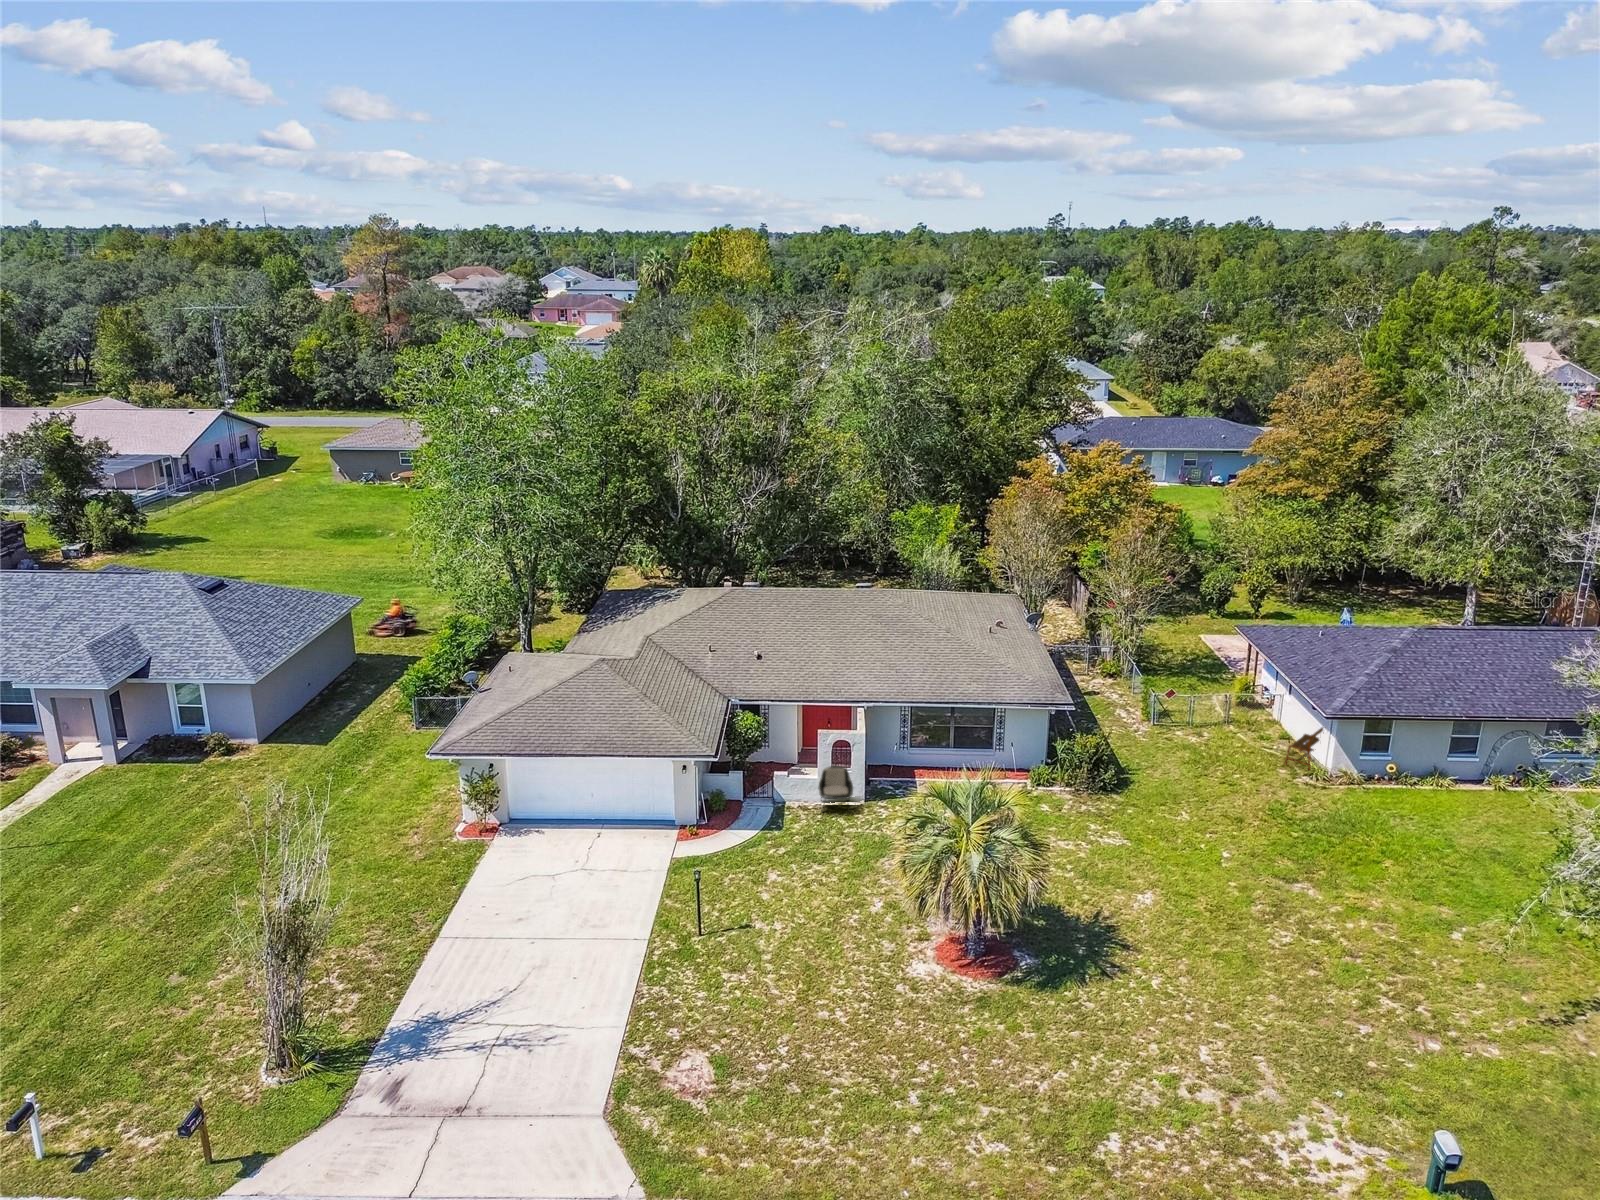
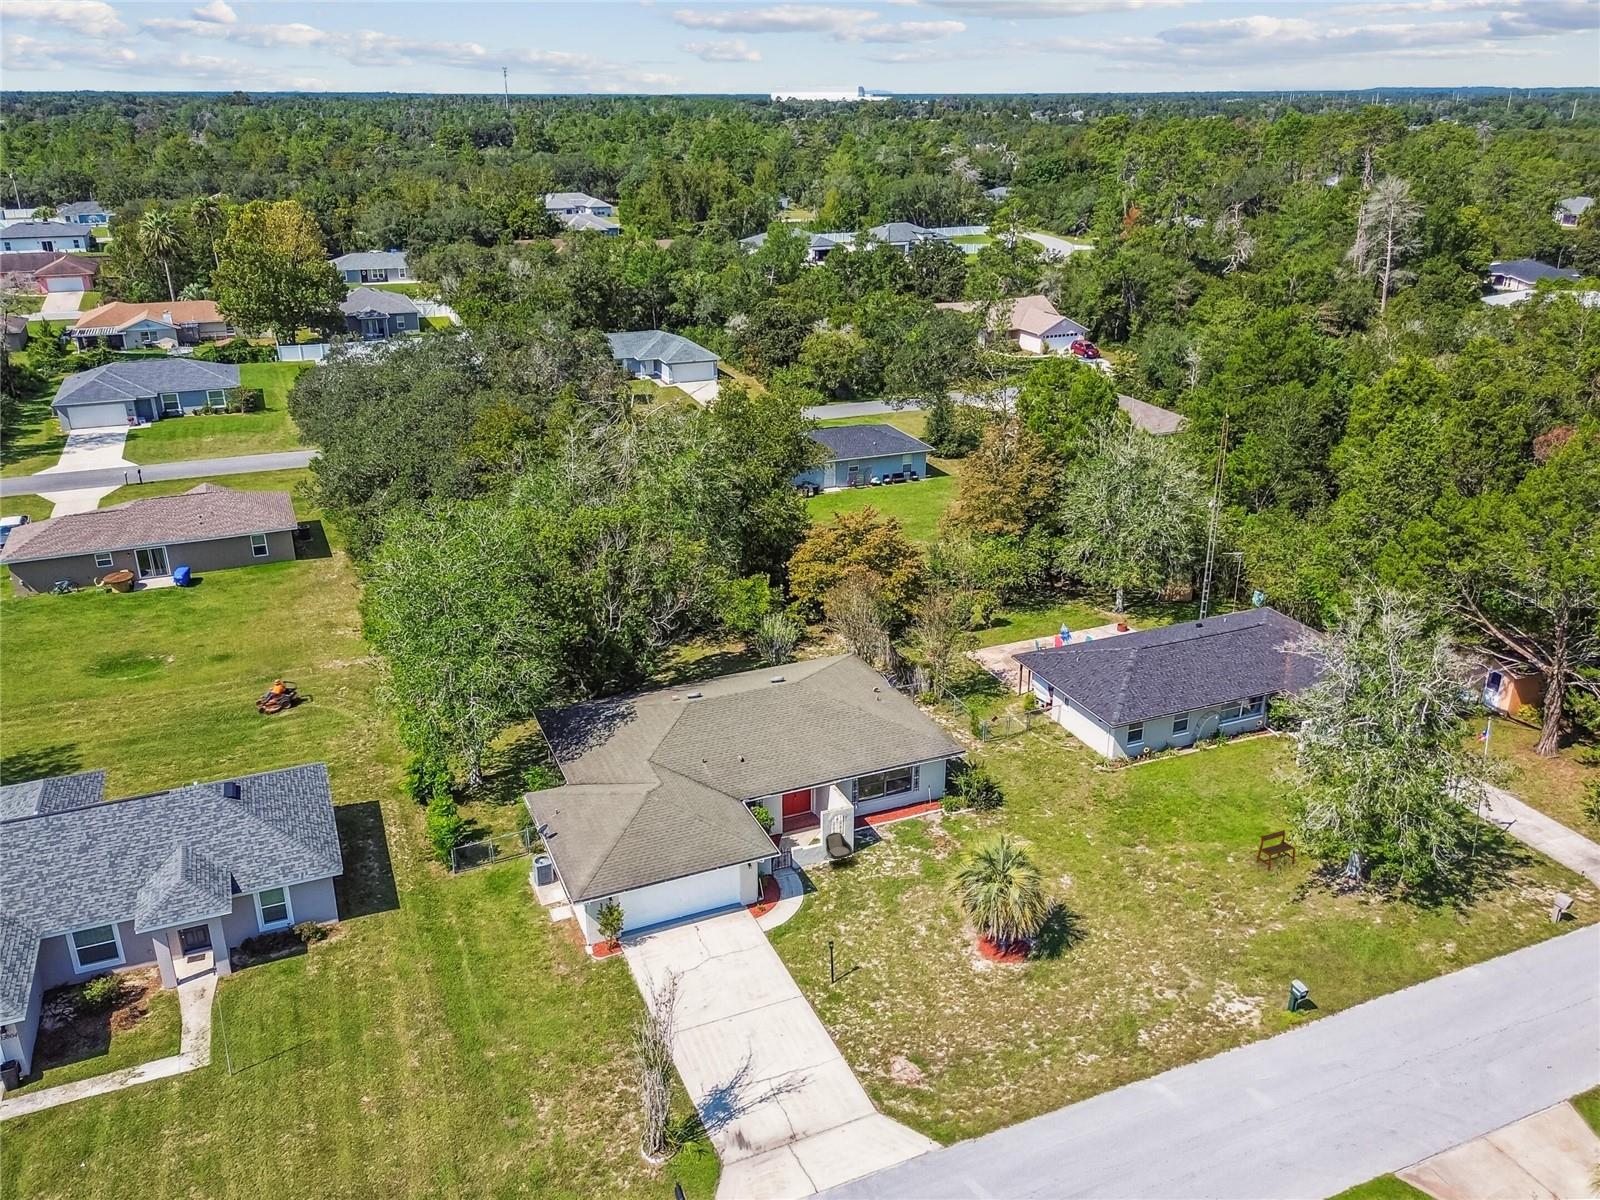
bench: present [1285,727,1323,770] -> present [1256,830,1295,871]
potted tree: present [24,733,42,762] -> none [100,967,122,995]

